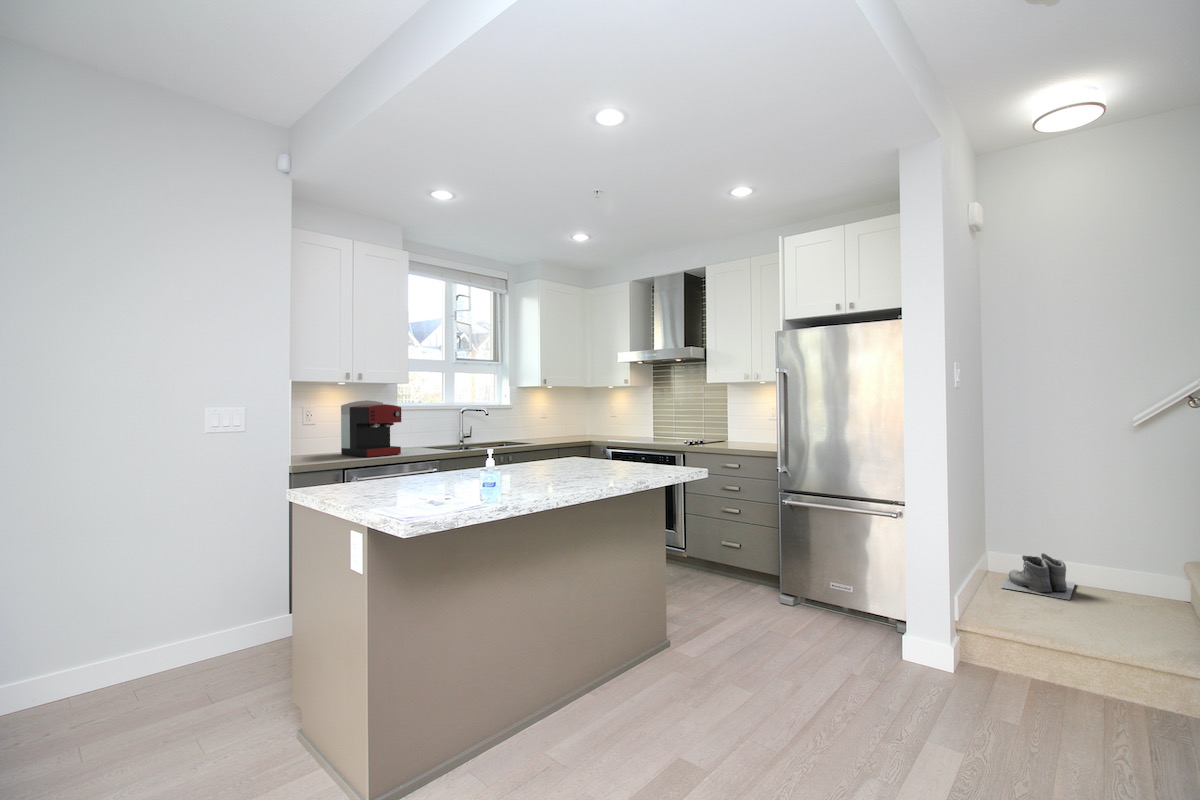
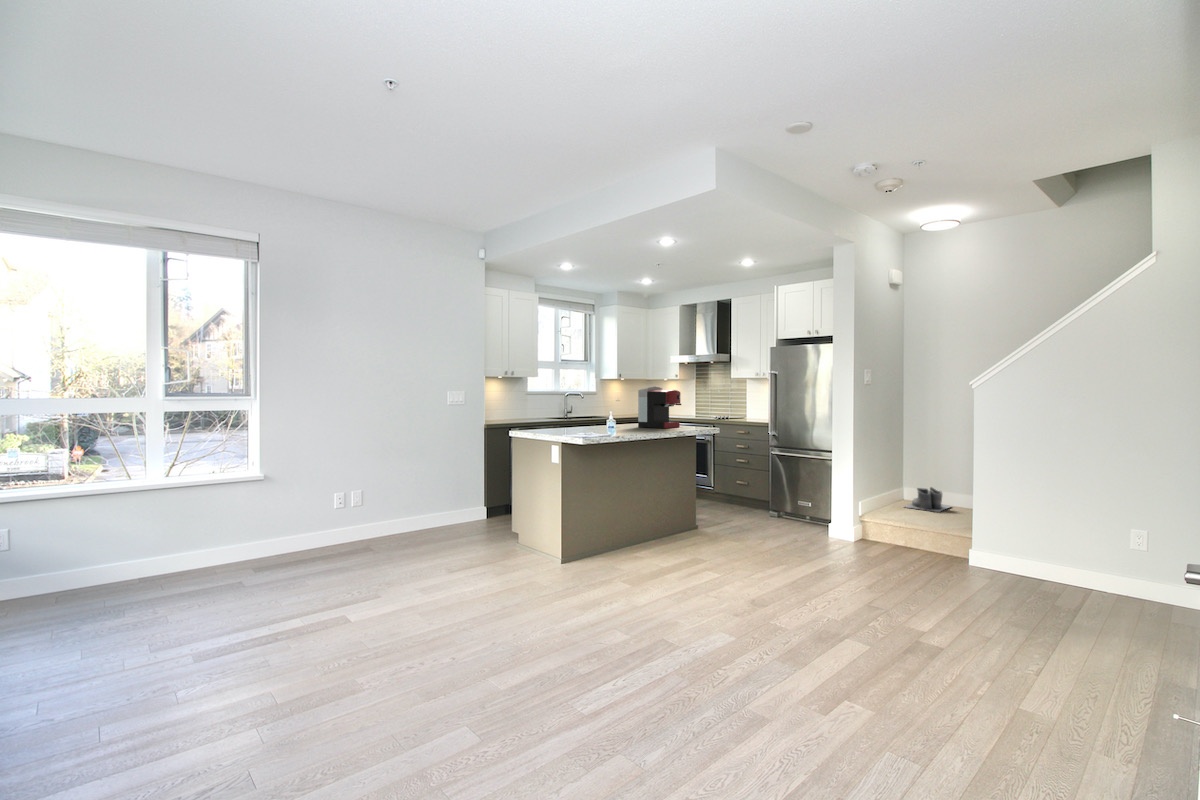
coffee maker: present [341,400,401,457] -> present [638,387,681,428]

